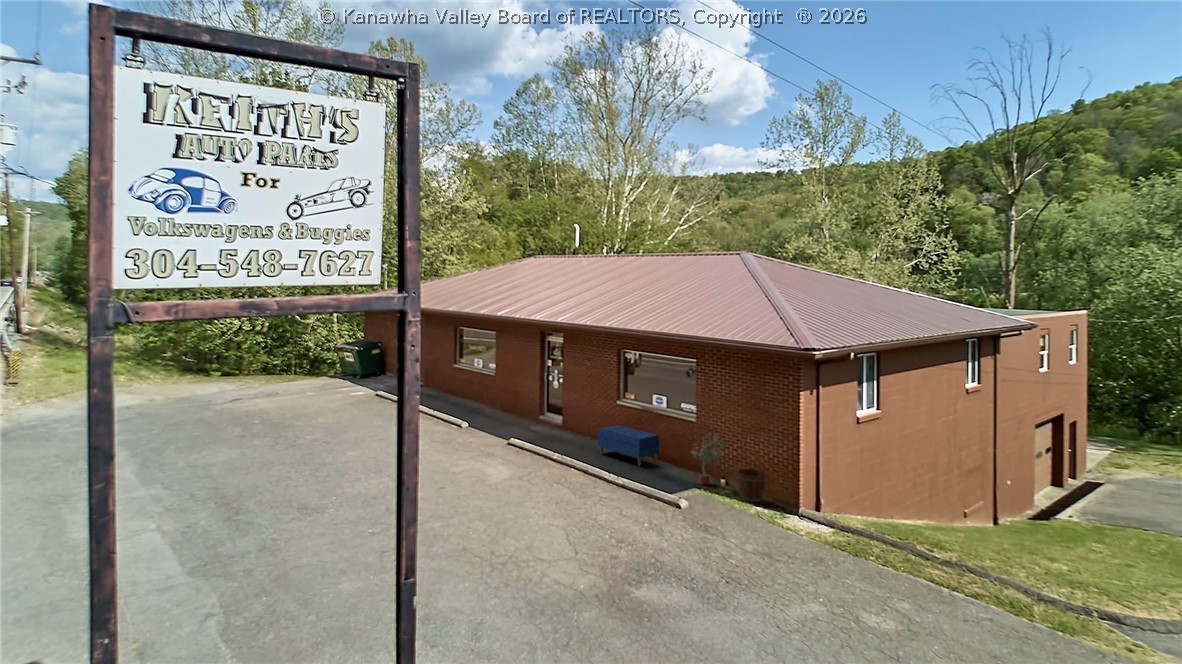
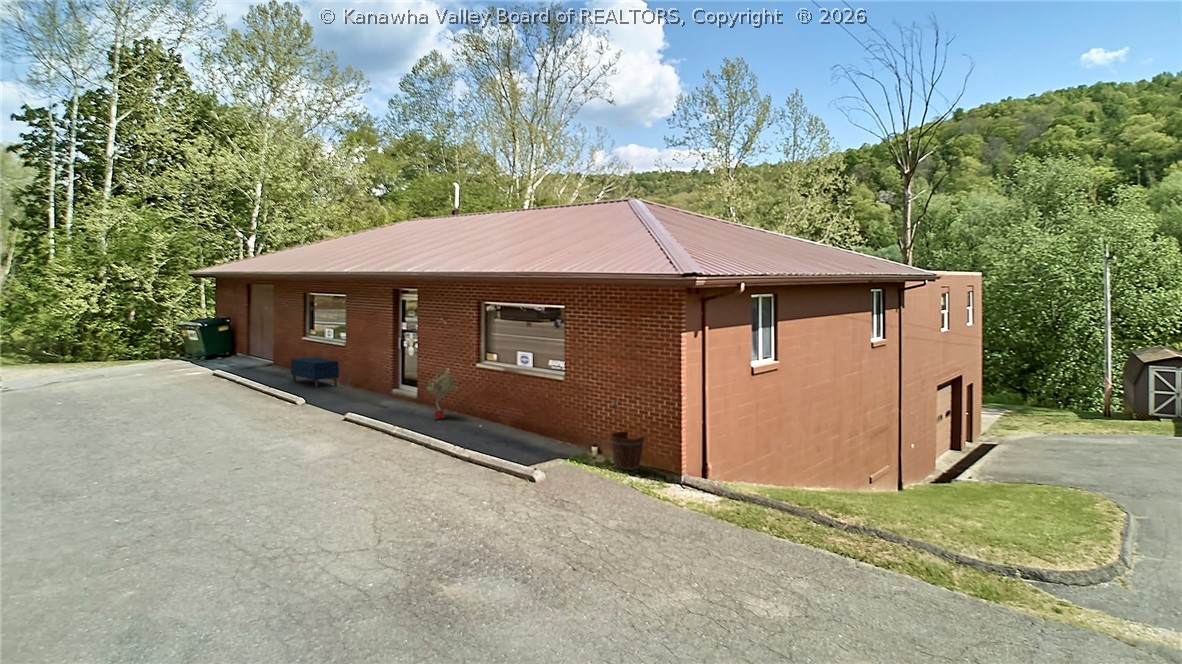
bench: present [598,425,659,466] -> present [291,357,339,388]
potted tree: present [691,433,724,485] -> present [427,367,457,420]

